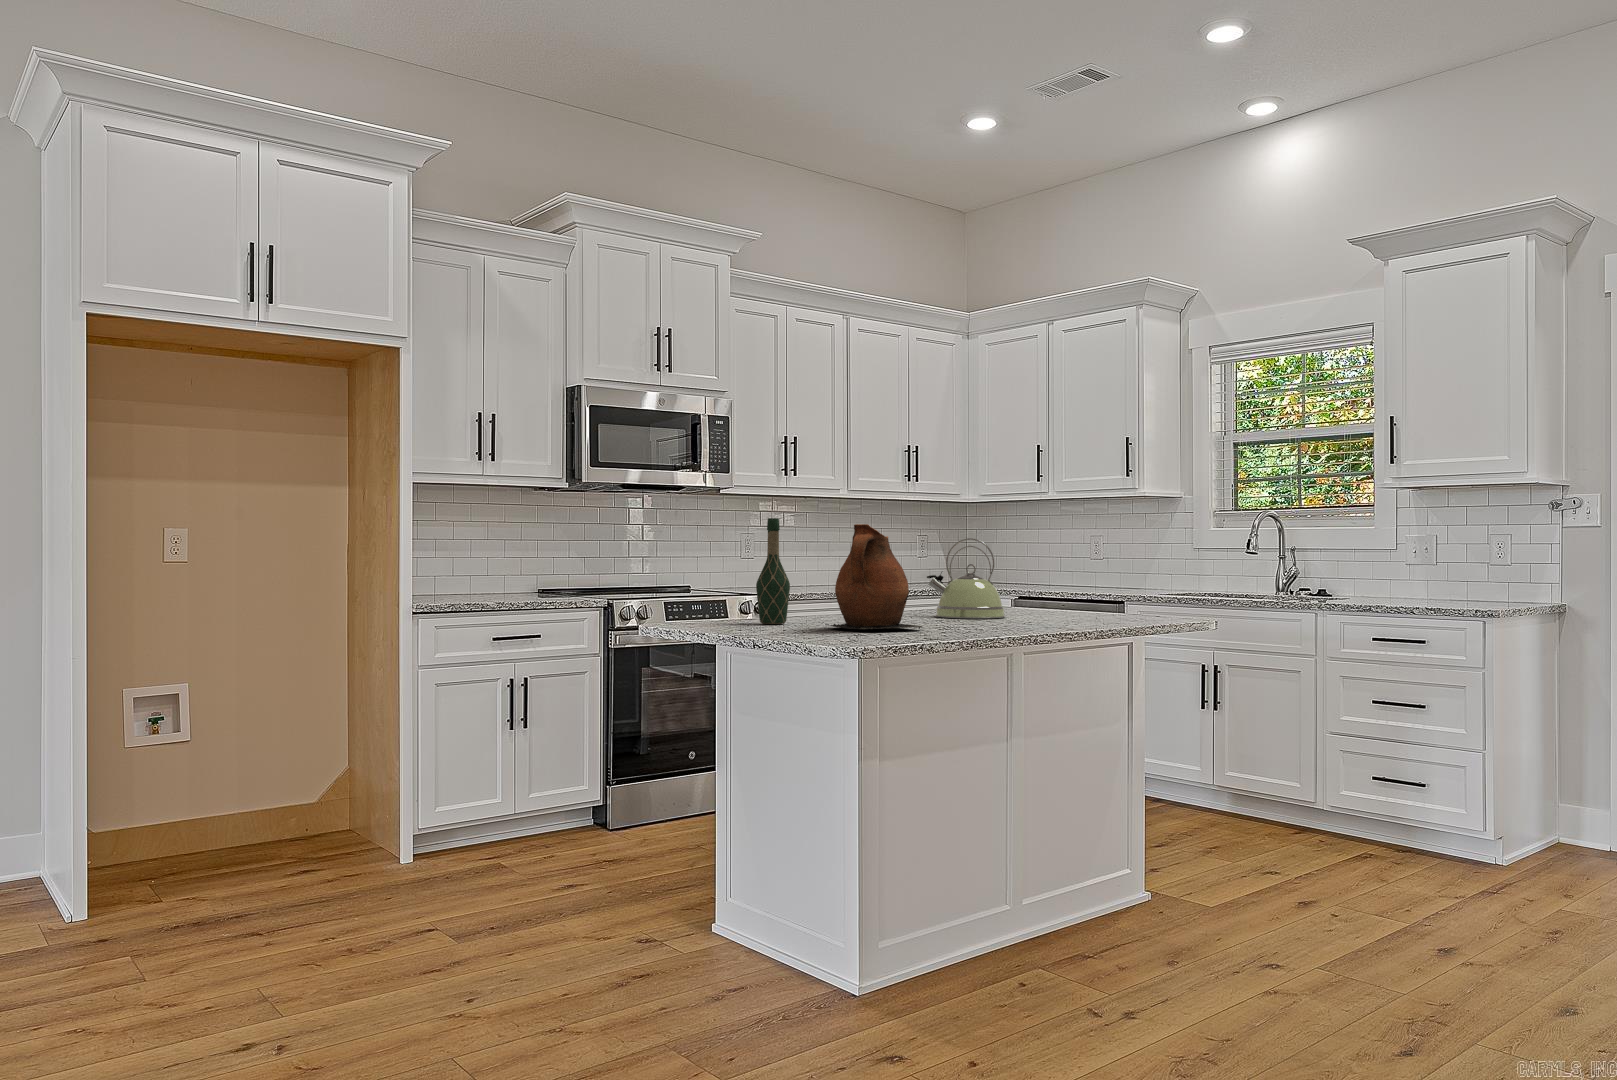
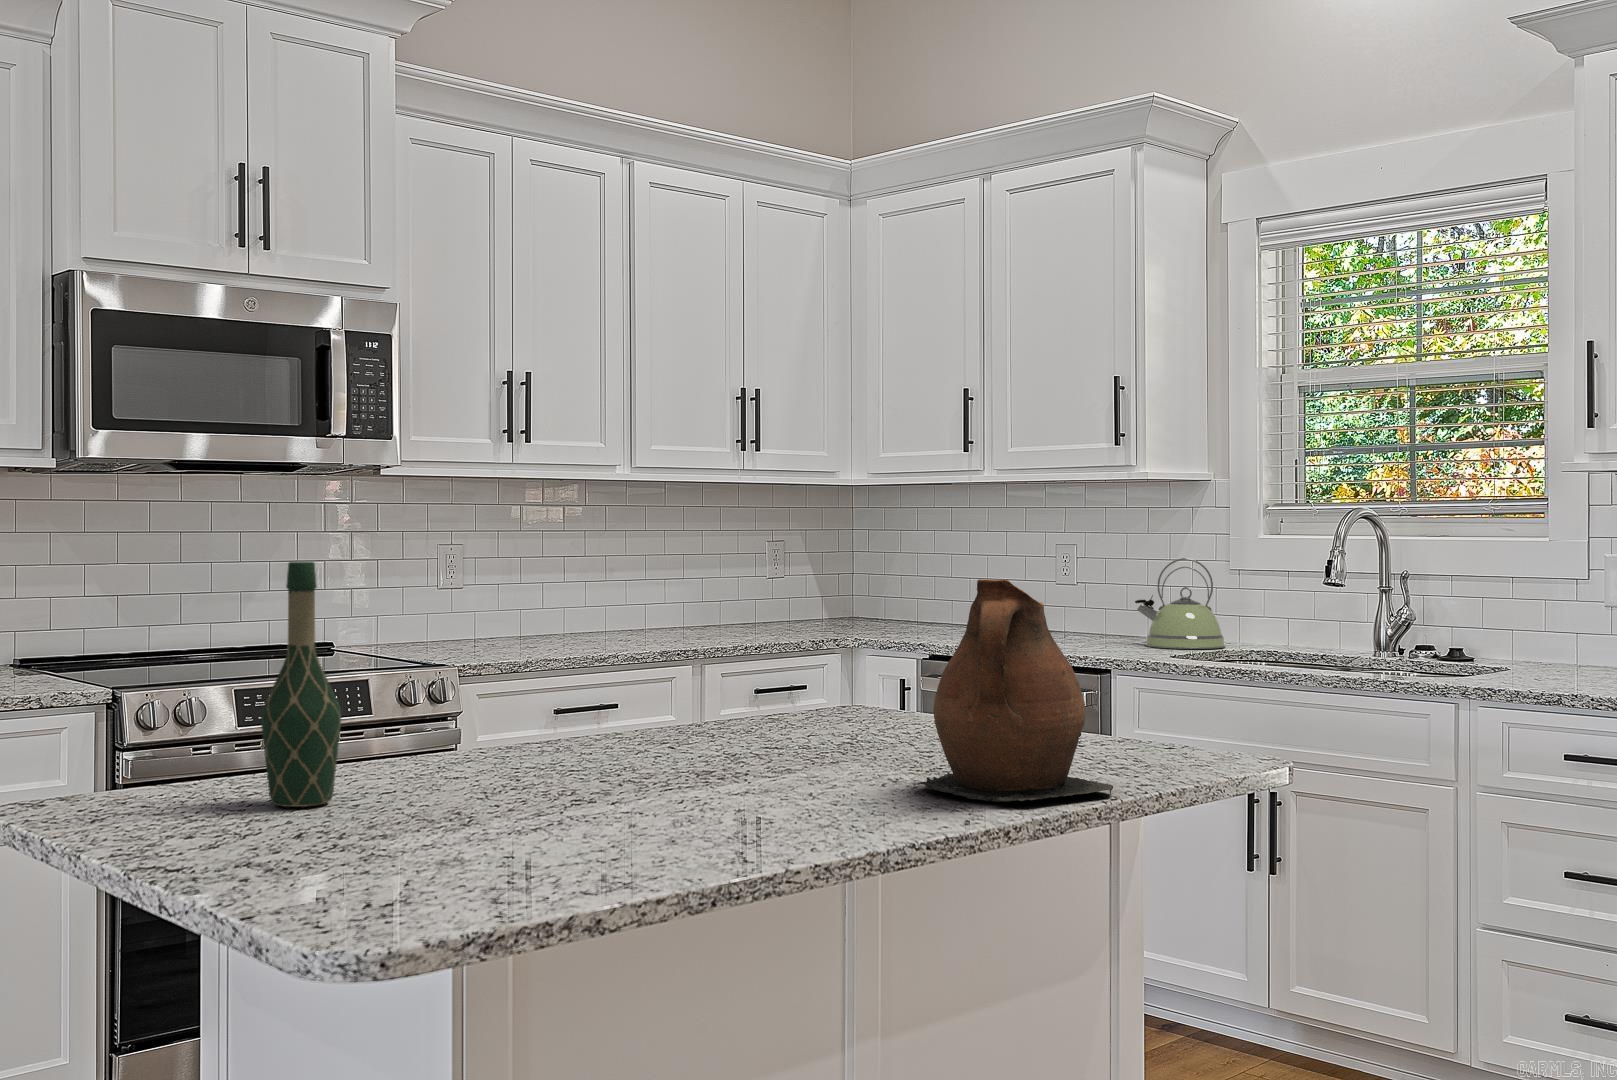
ceramic pitcher: present [825,524,922,629] -> present [911,579,1113,802]
kettle: present [927,538,1005,618] -> present [1135,558,1225,649]

